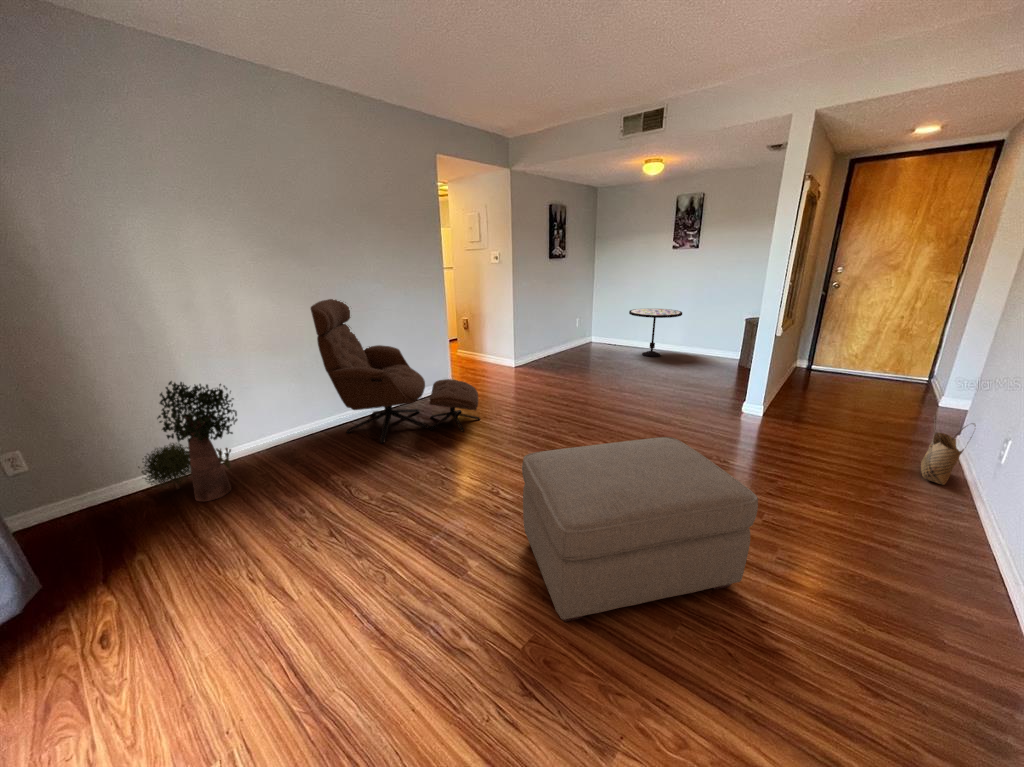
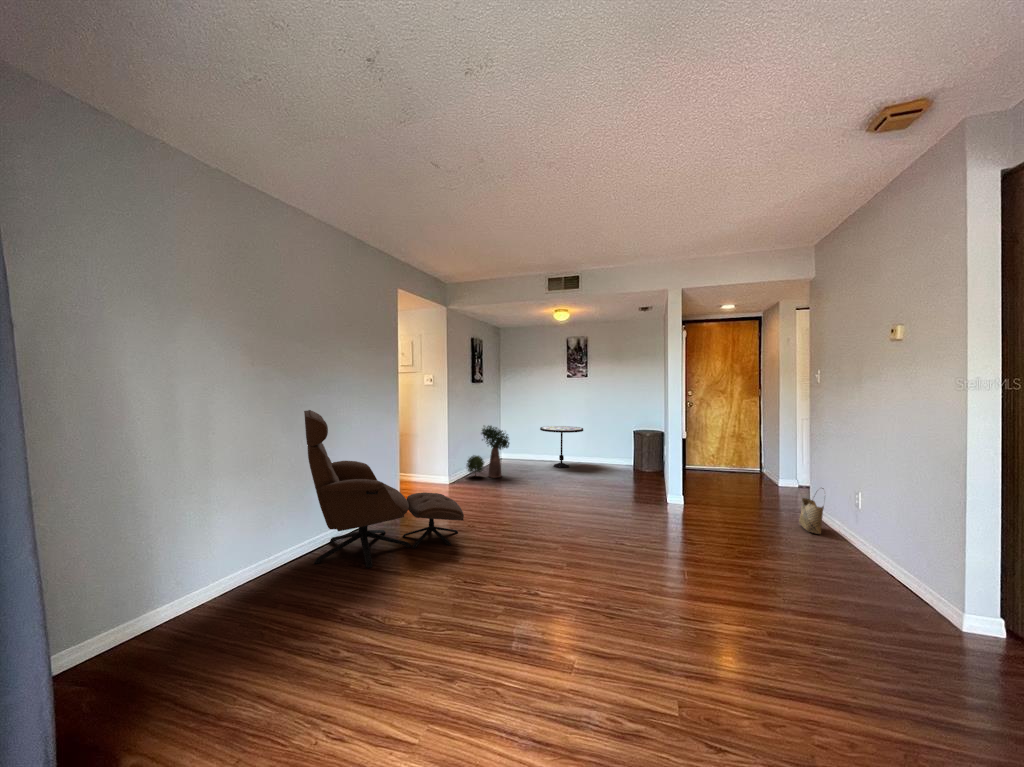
potted plant: present [138,381,237,501] -> present [467,426,510,478]
ottoman: present [522,437,758,622] -> none [594,511,783,682]

